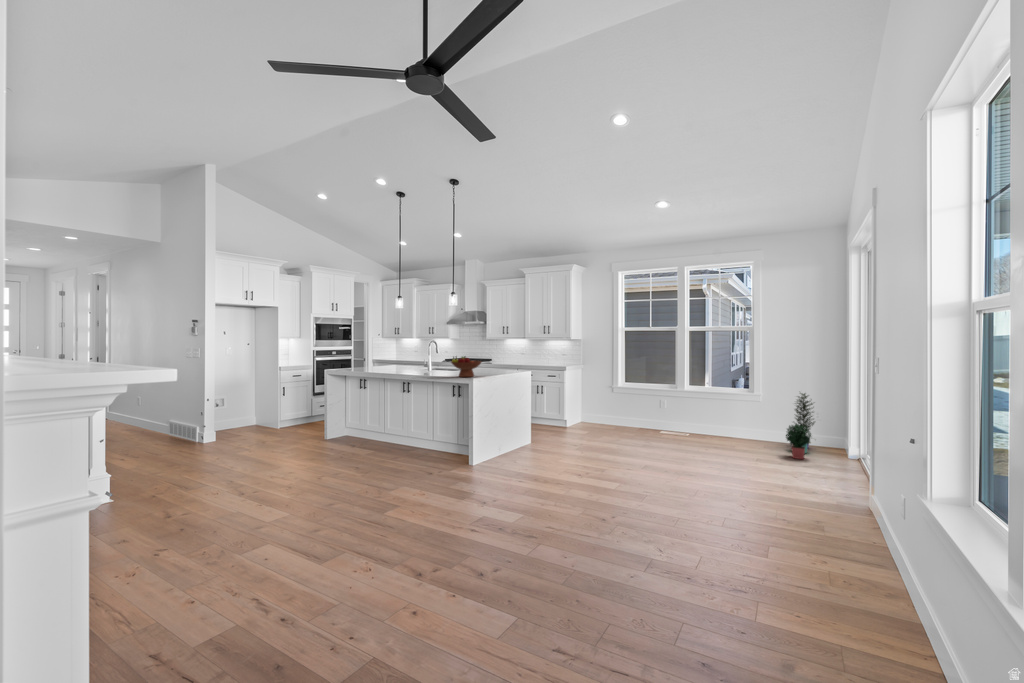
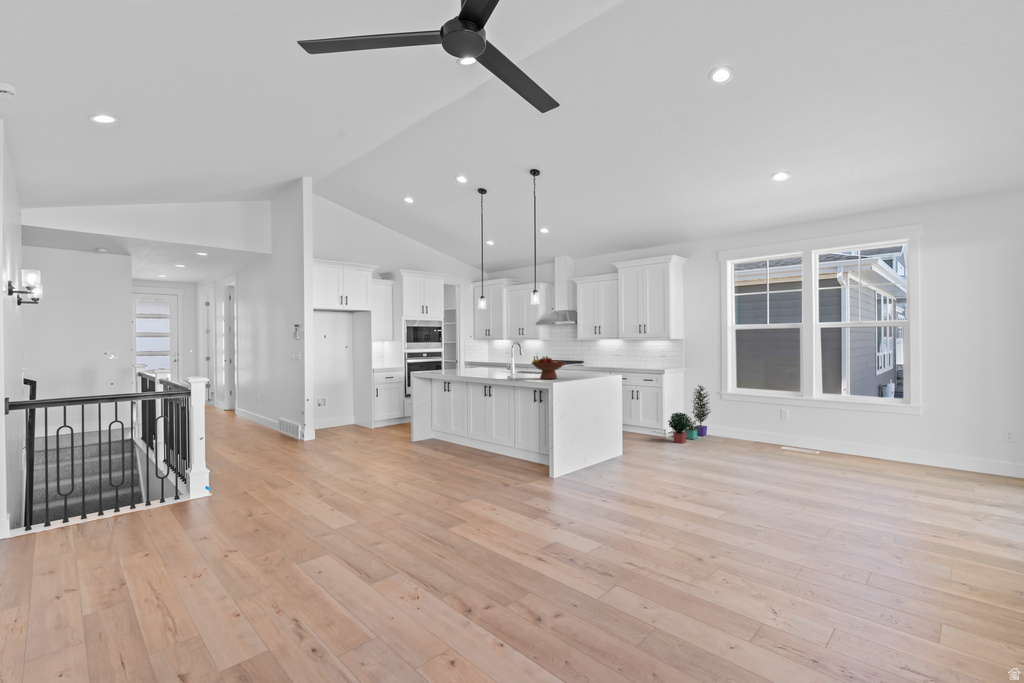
potted plant: present [786,393,815,459] -> present [668,385,710,443]

